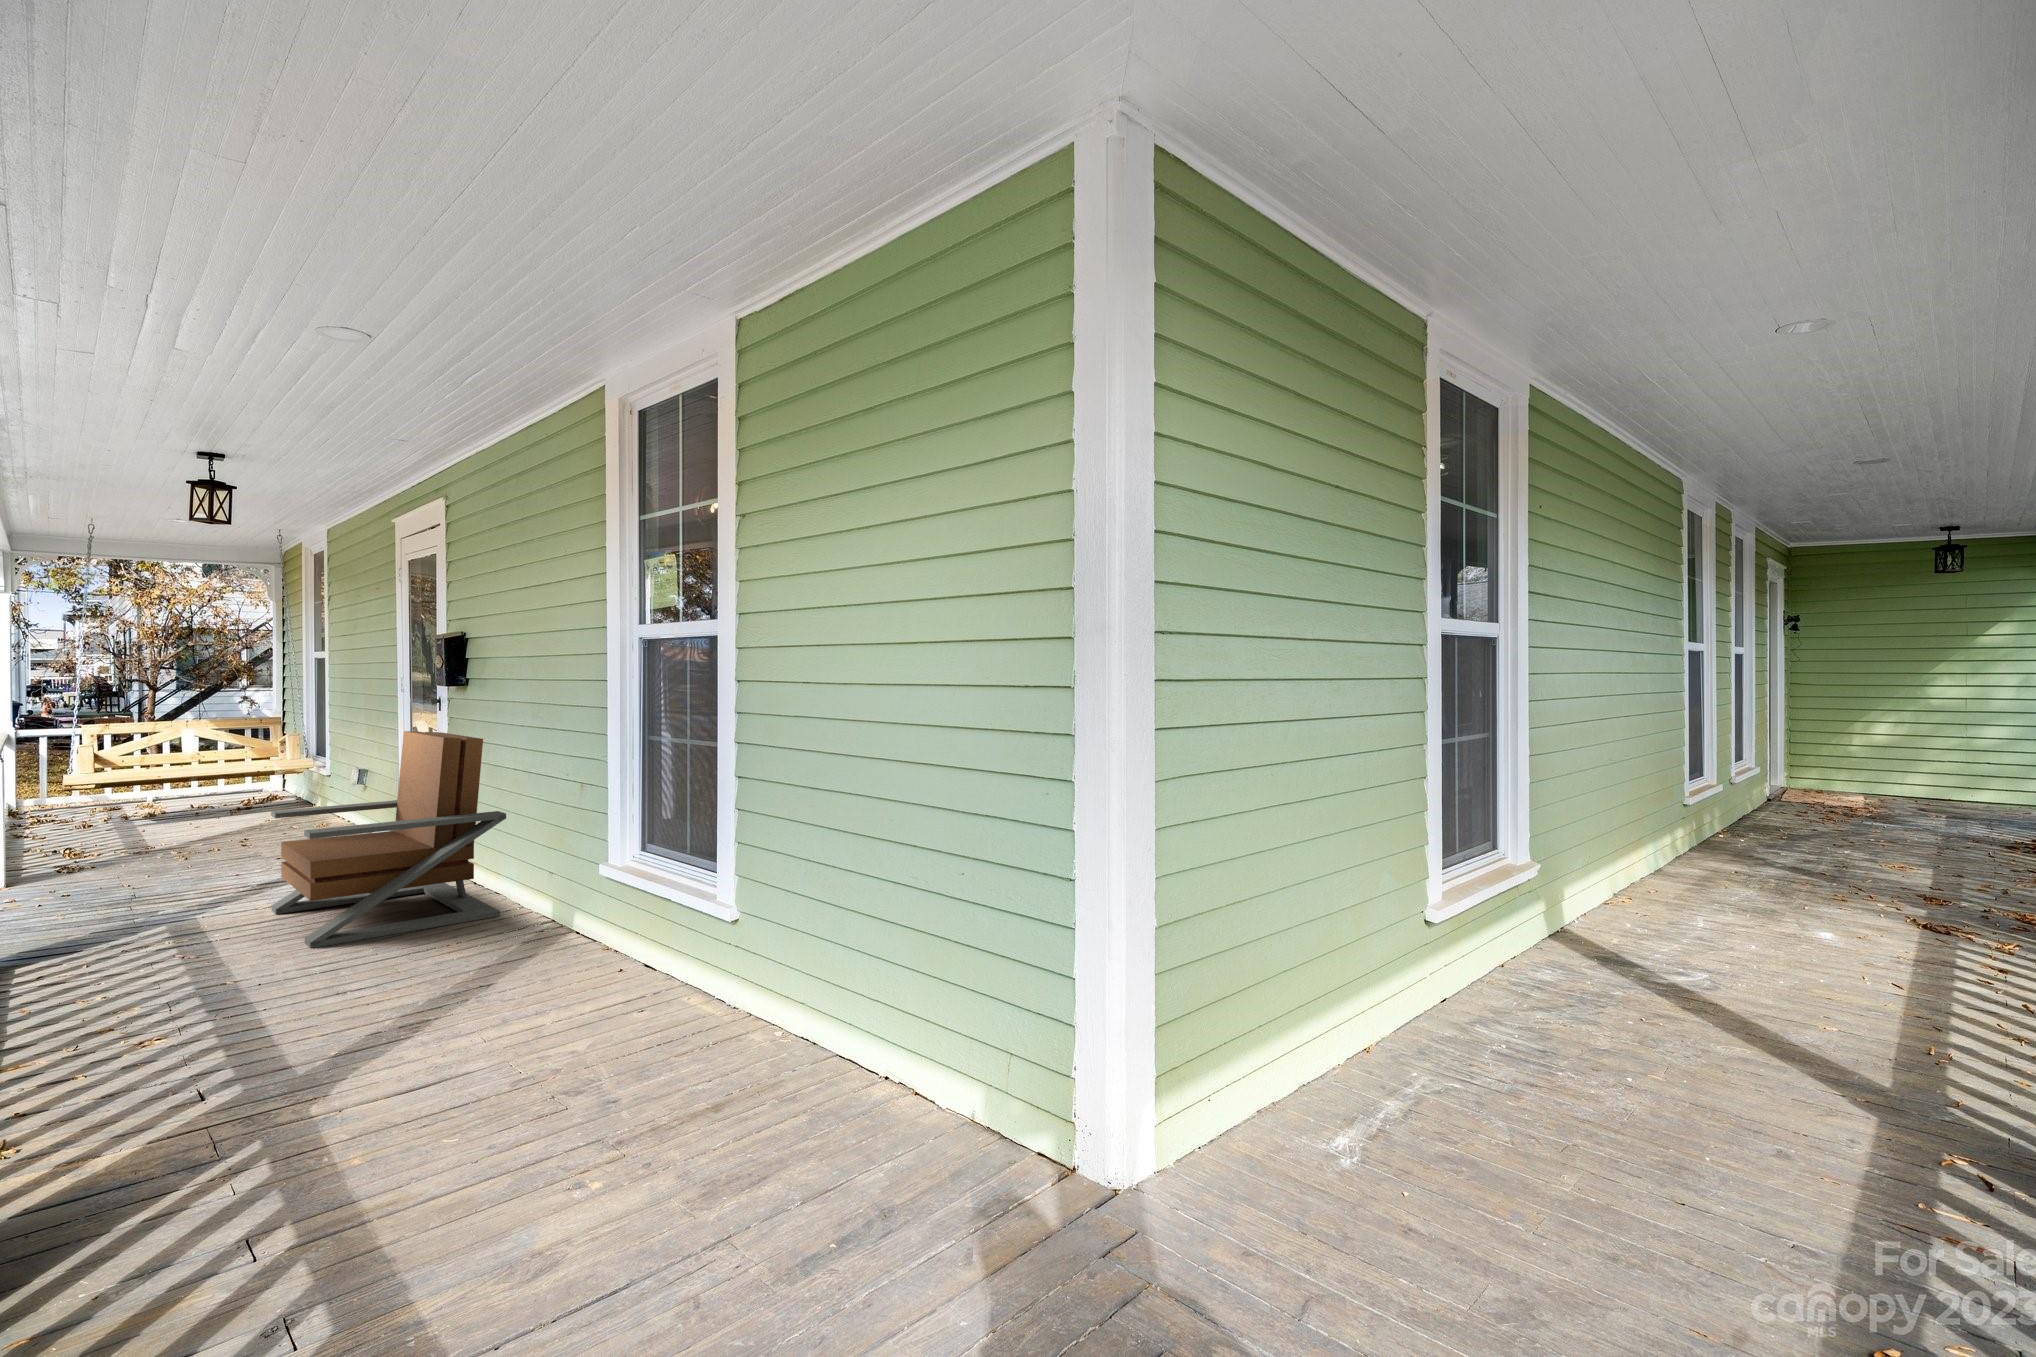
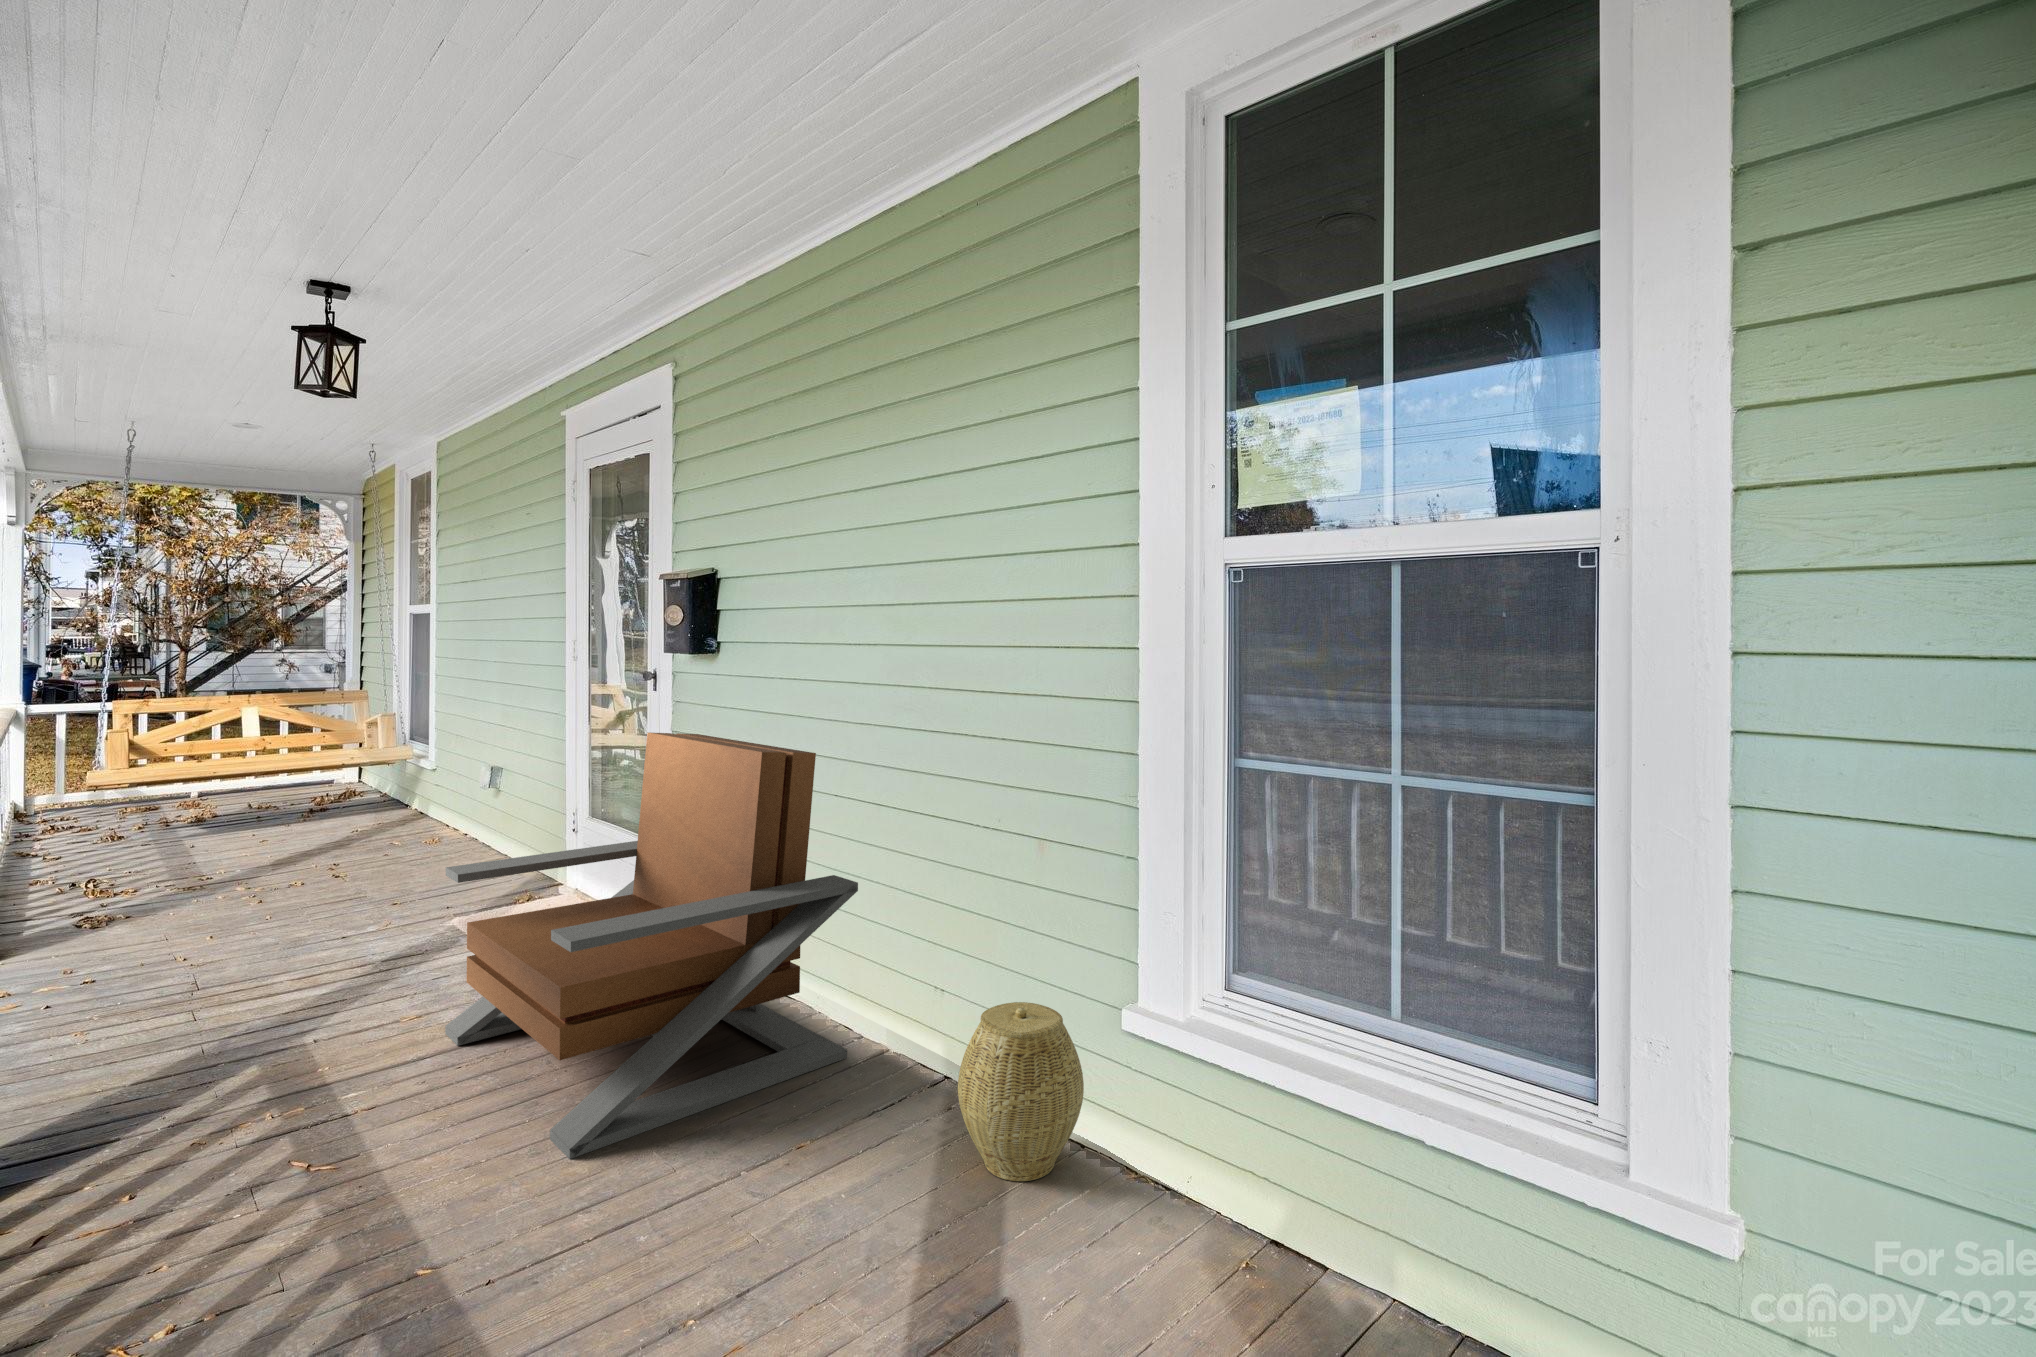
woven basket: none [509,865,583,952] -> present [958,1002,1084,1181]

